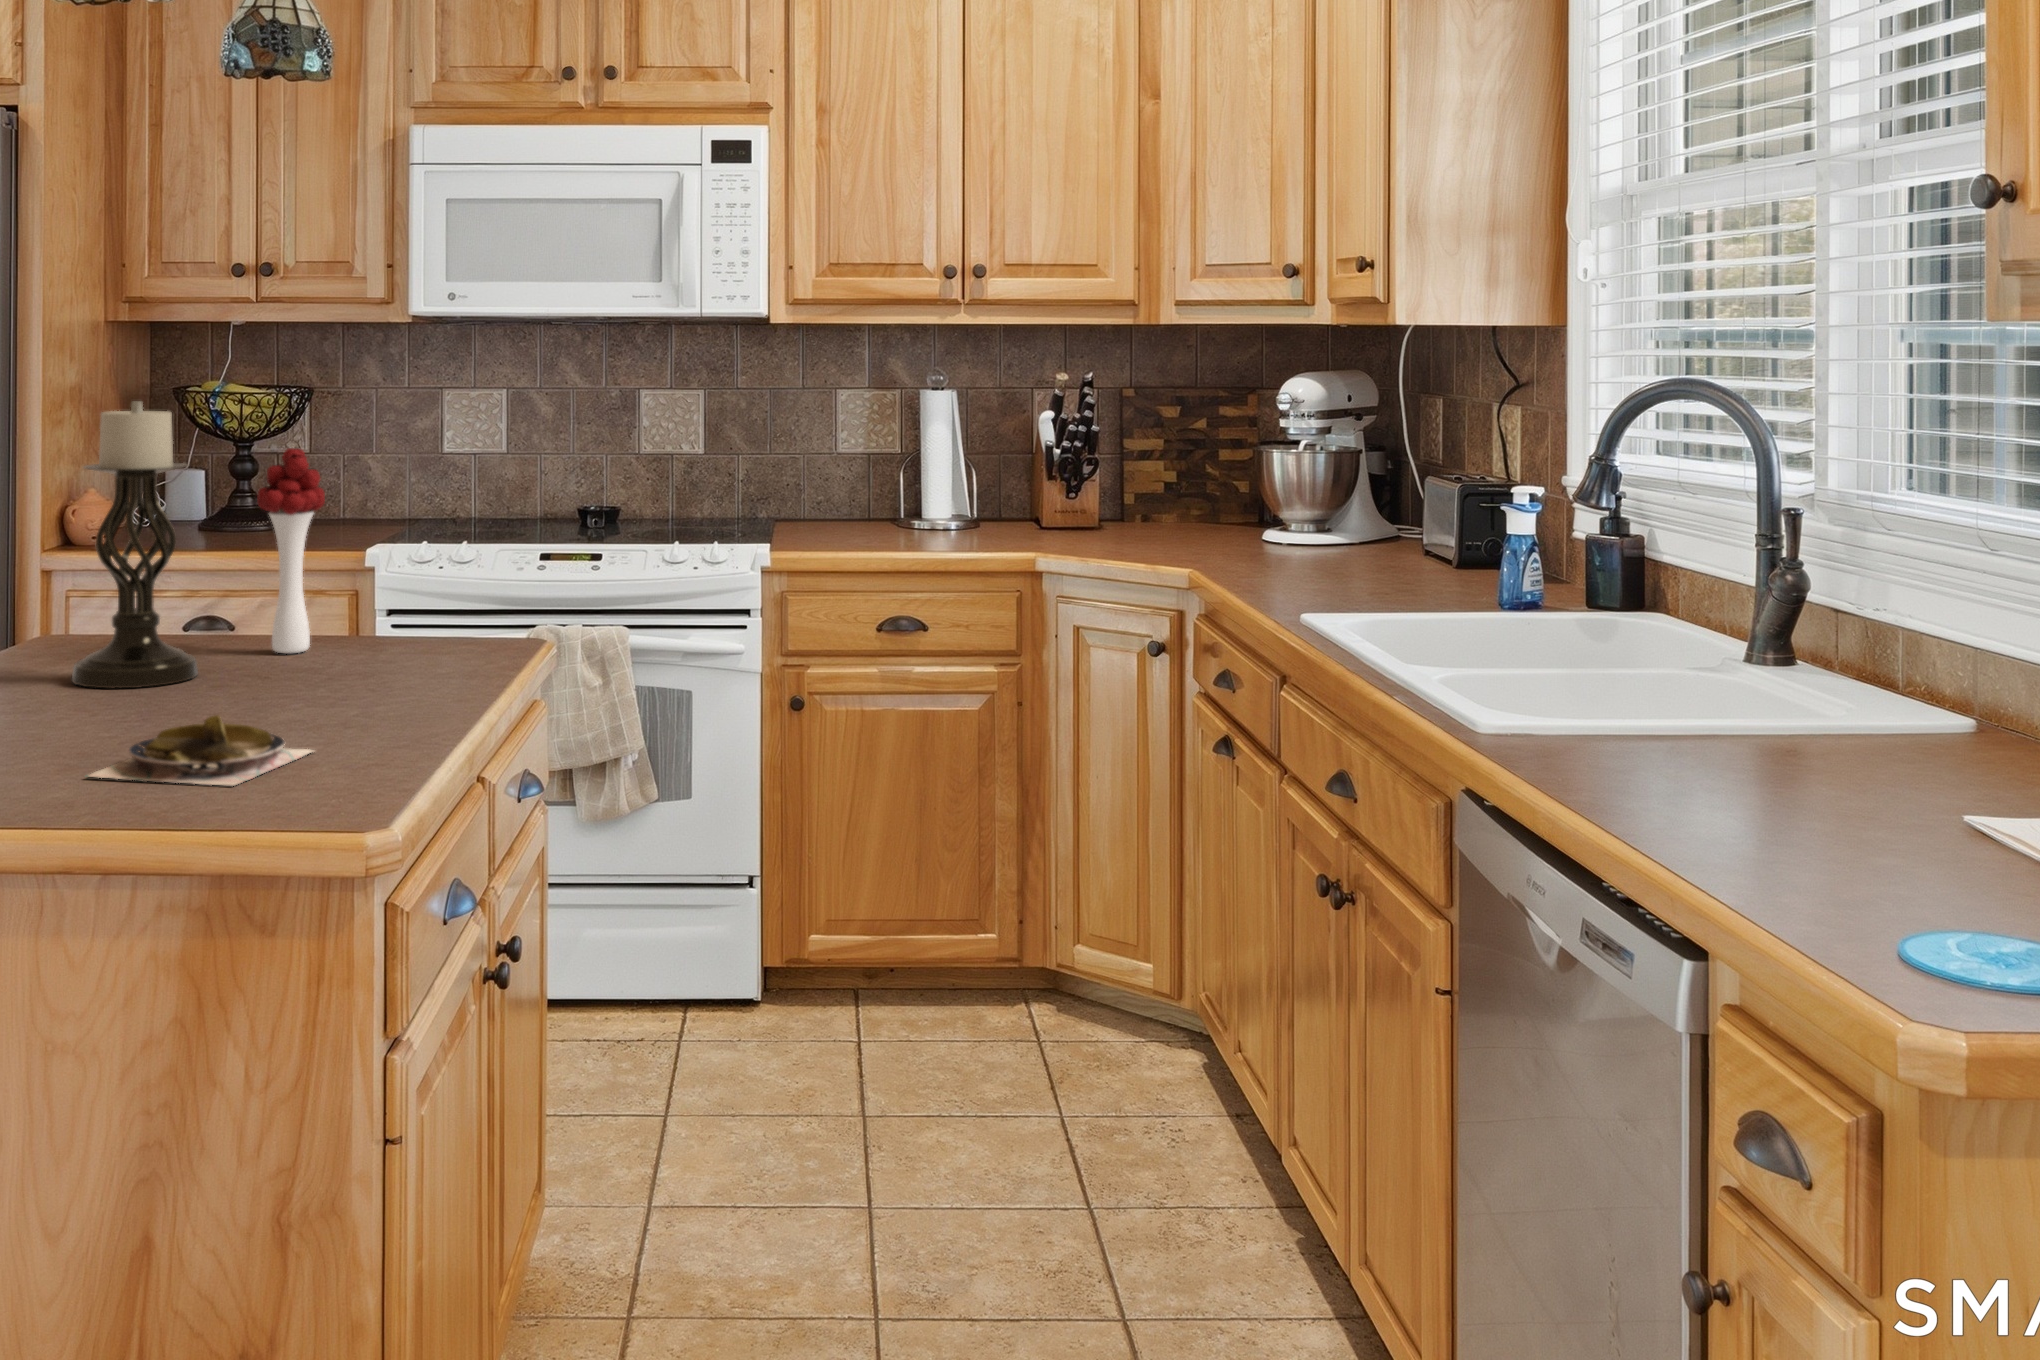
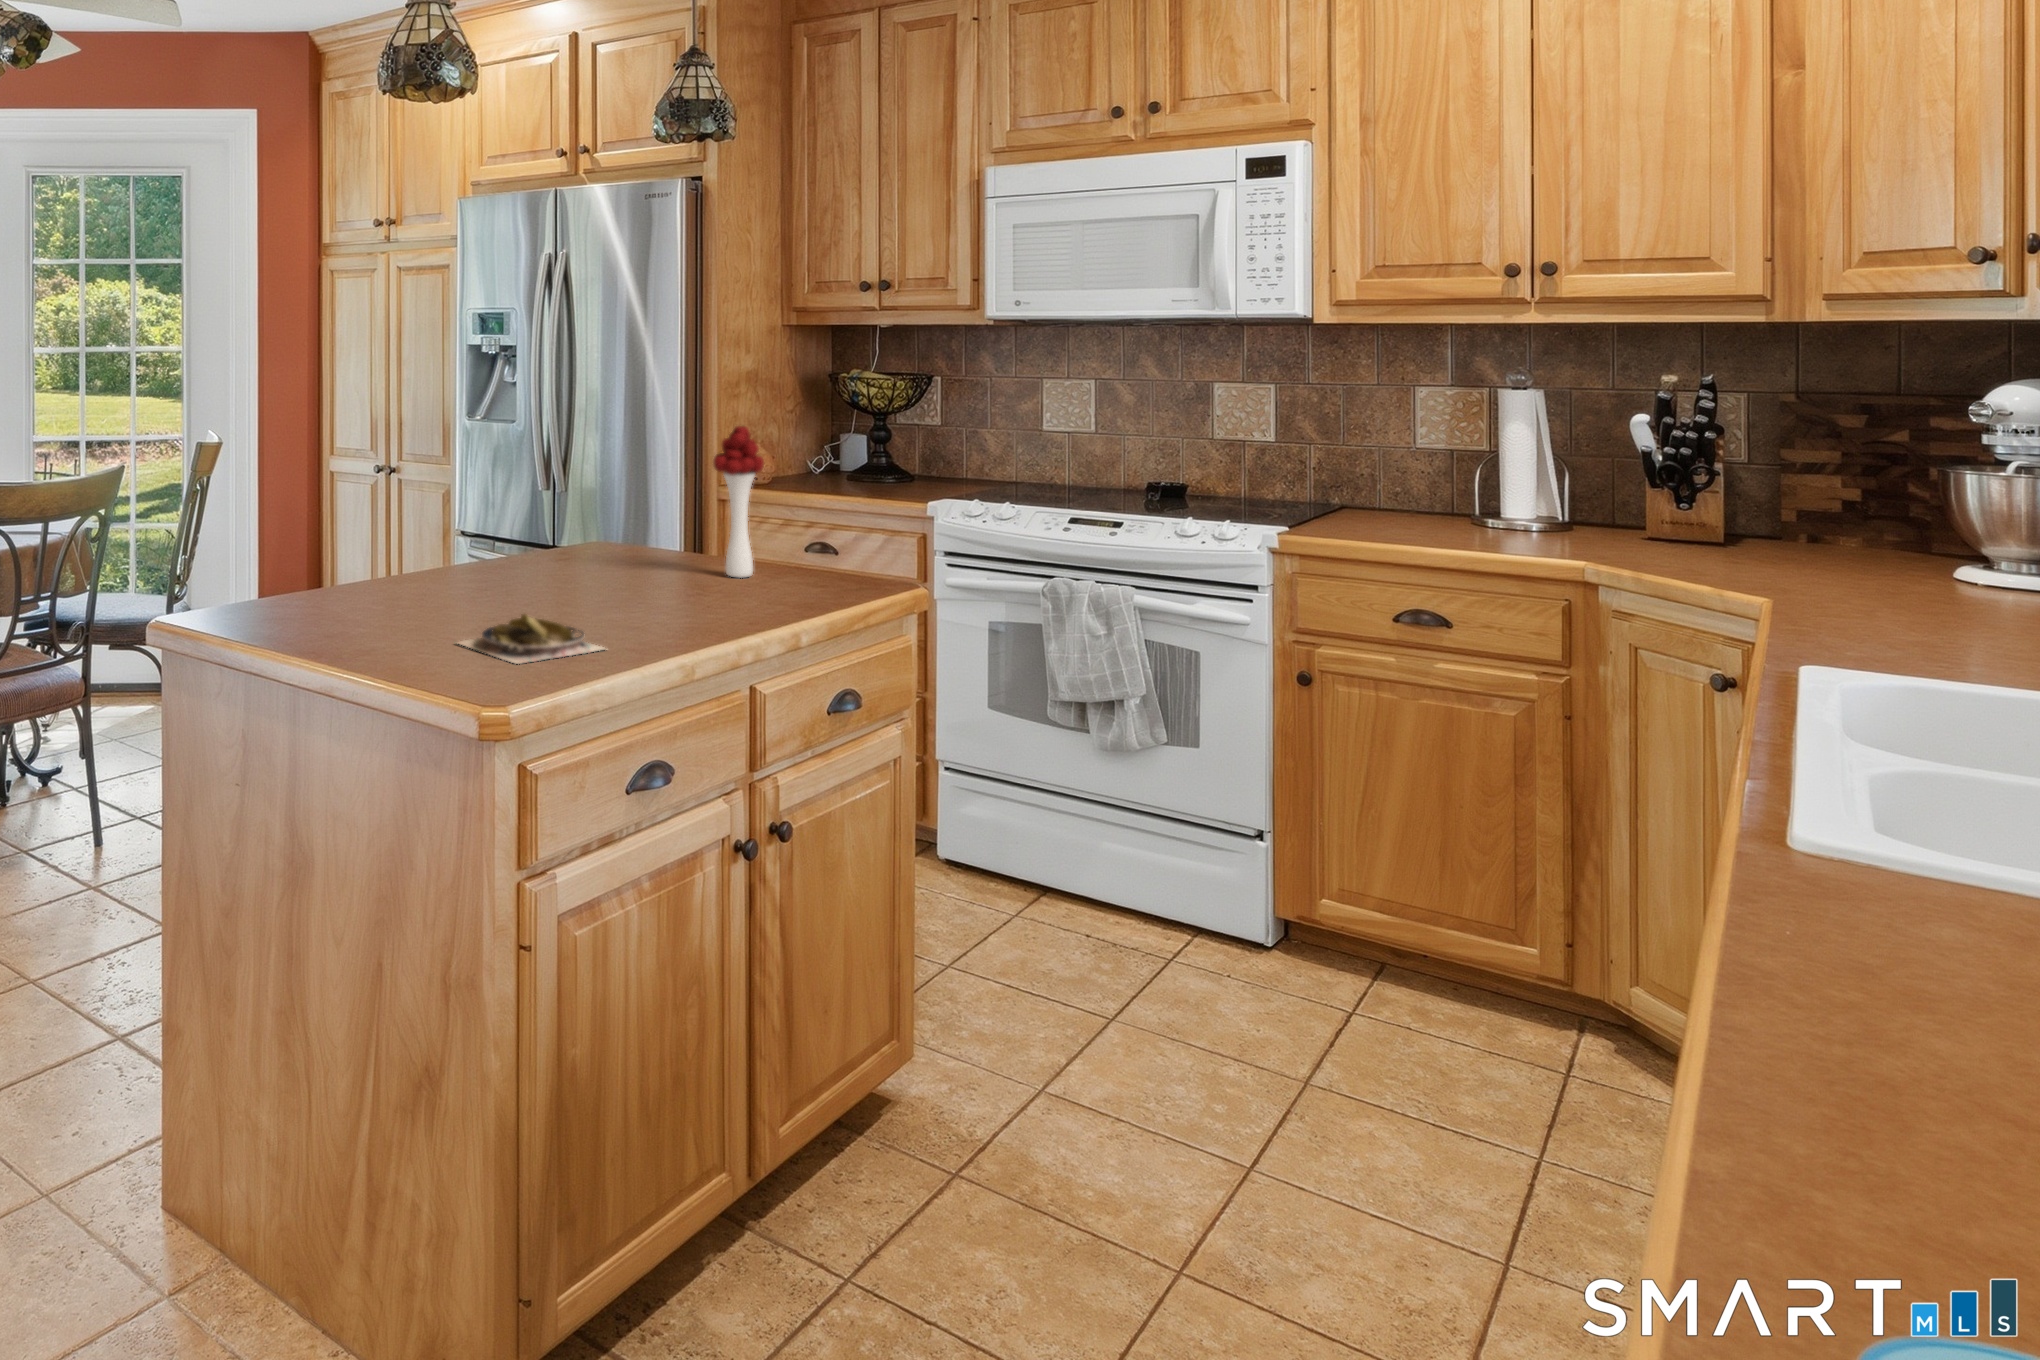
candle holder: present [72,401,198,688] -> none [570,389,654,589]

